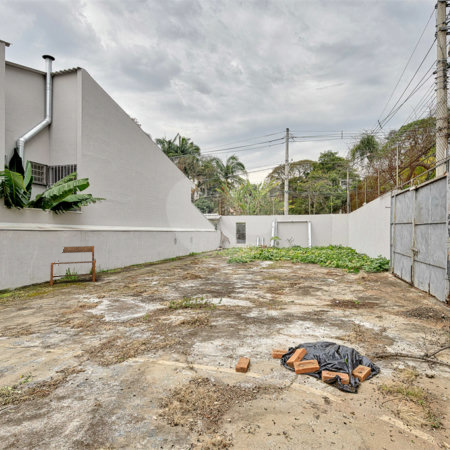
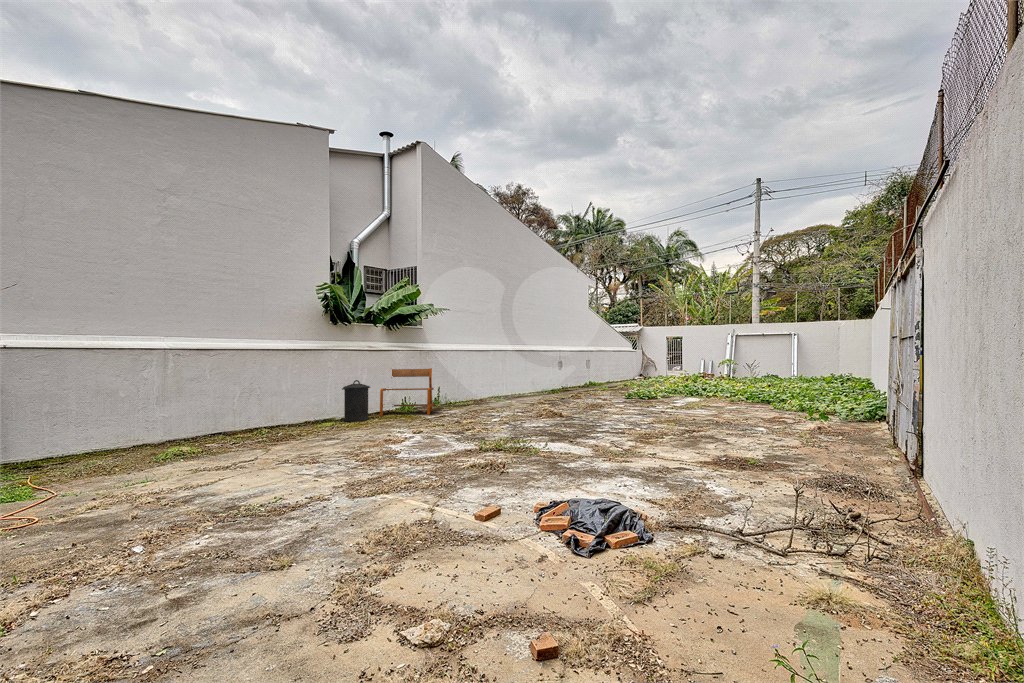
trash can: none [18,257,44,292] -> present [342,380,370,421]

